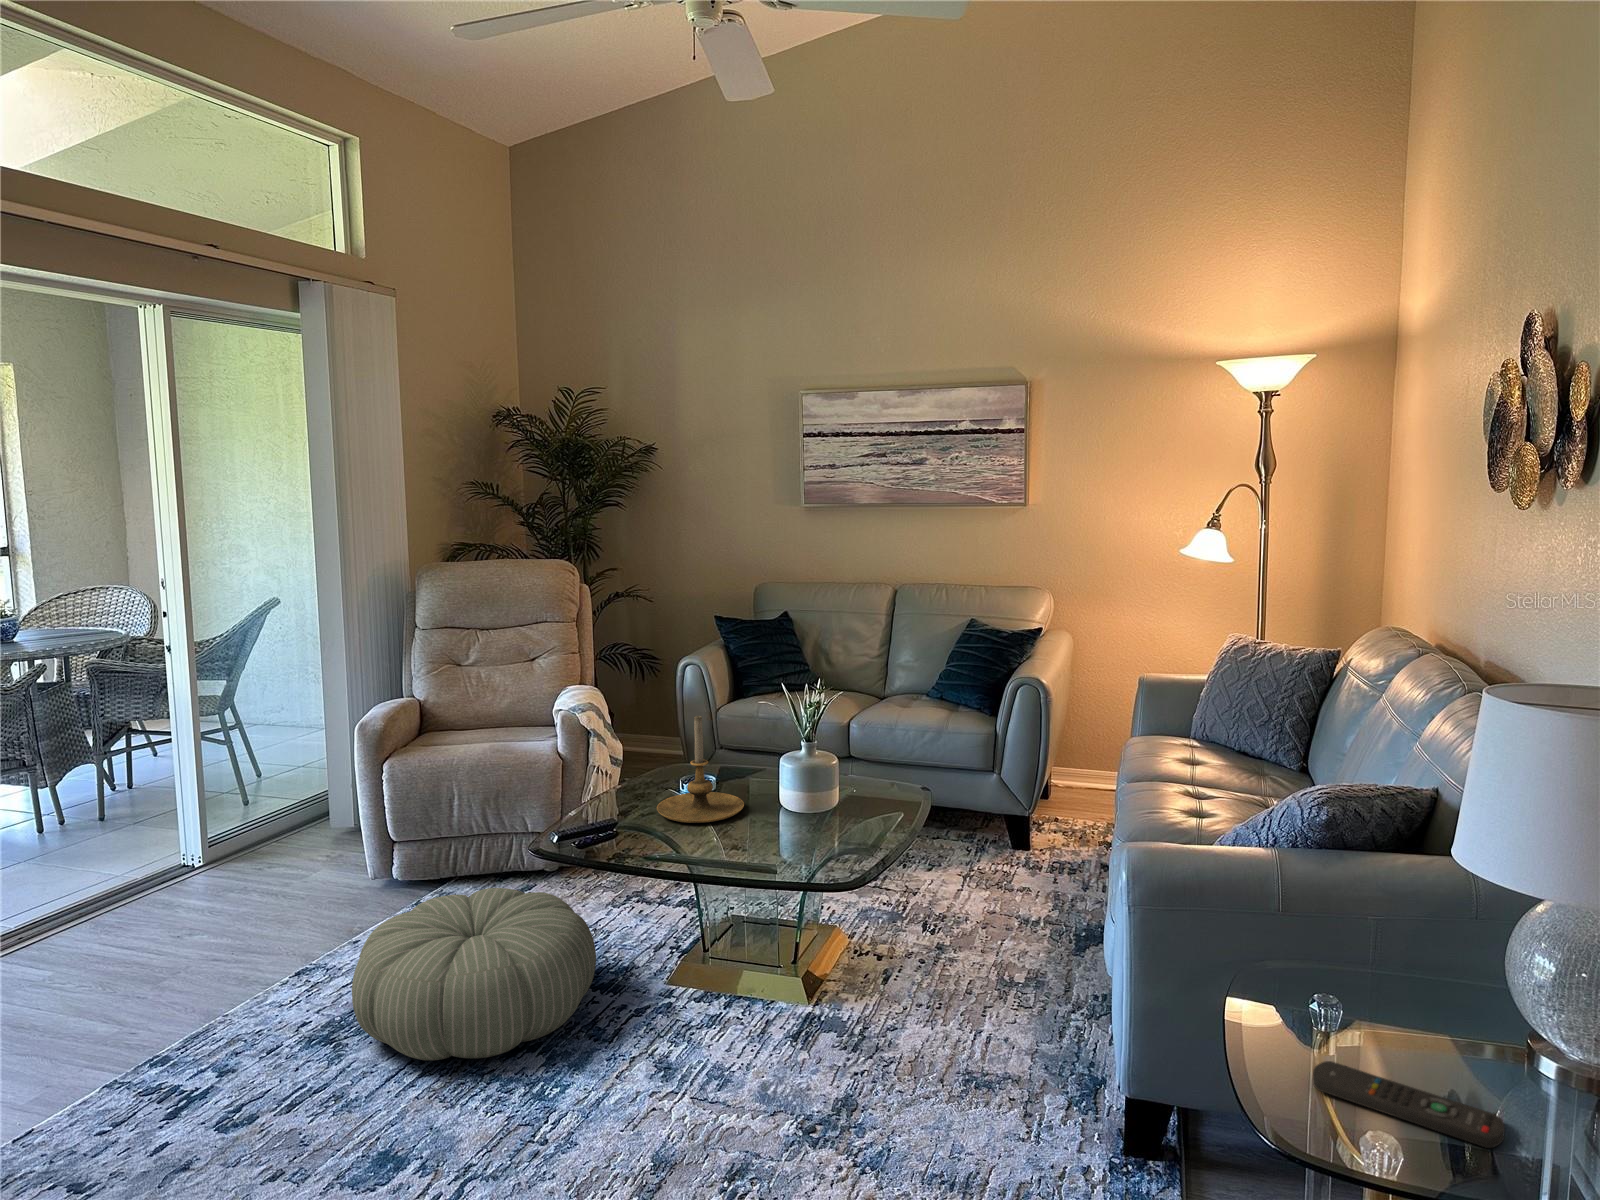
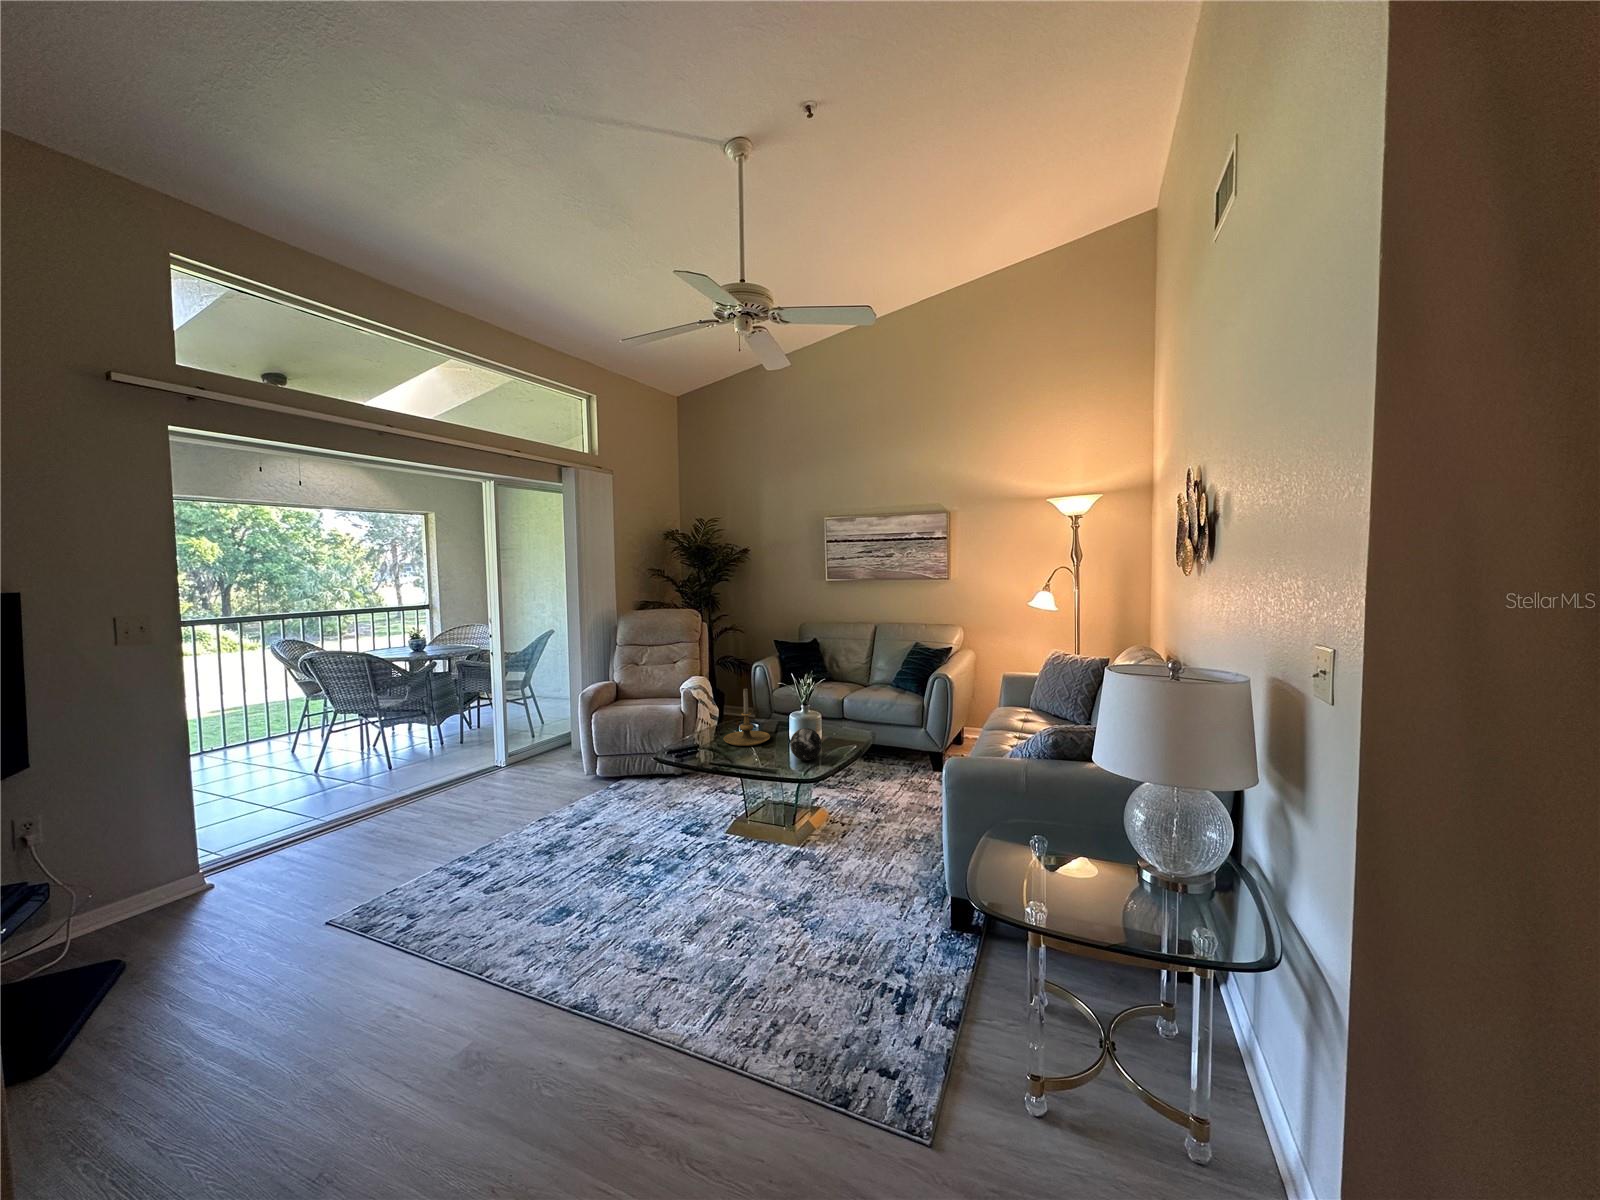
decorative orb: none [796,790,855,850] -> present [790,728,822,760]
pouf: present [352,888,596,1061] -> none [559,778,687,865]
remote control: present [1313,1061,1505,1148] -> none [1008,865,1103,910]

